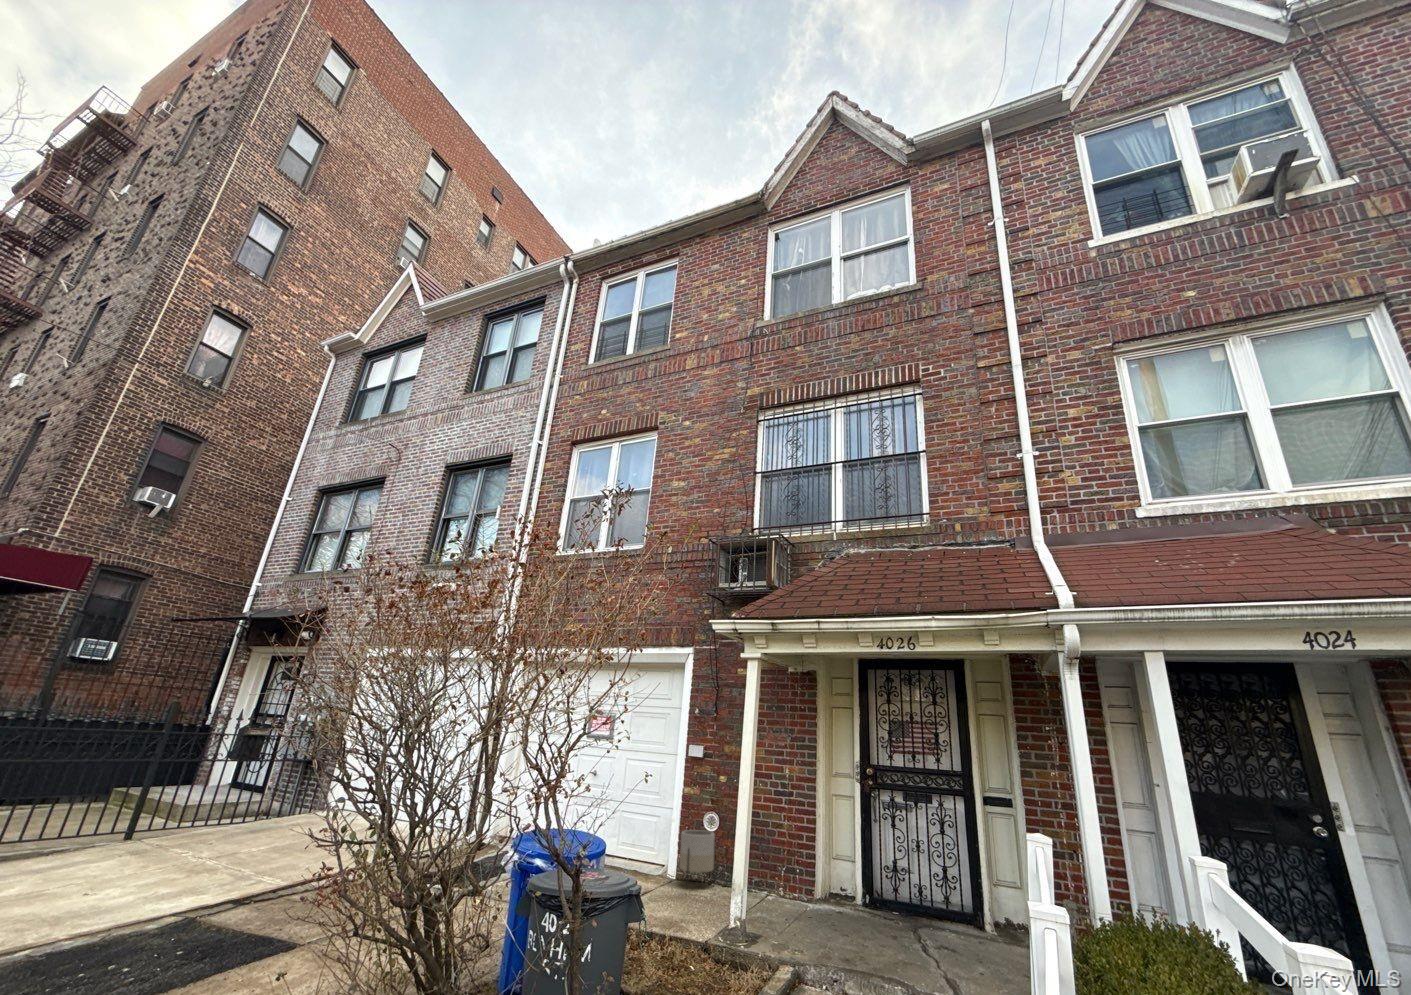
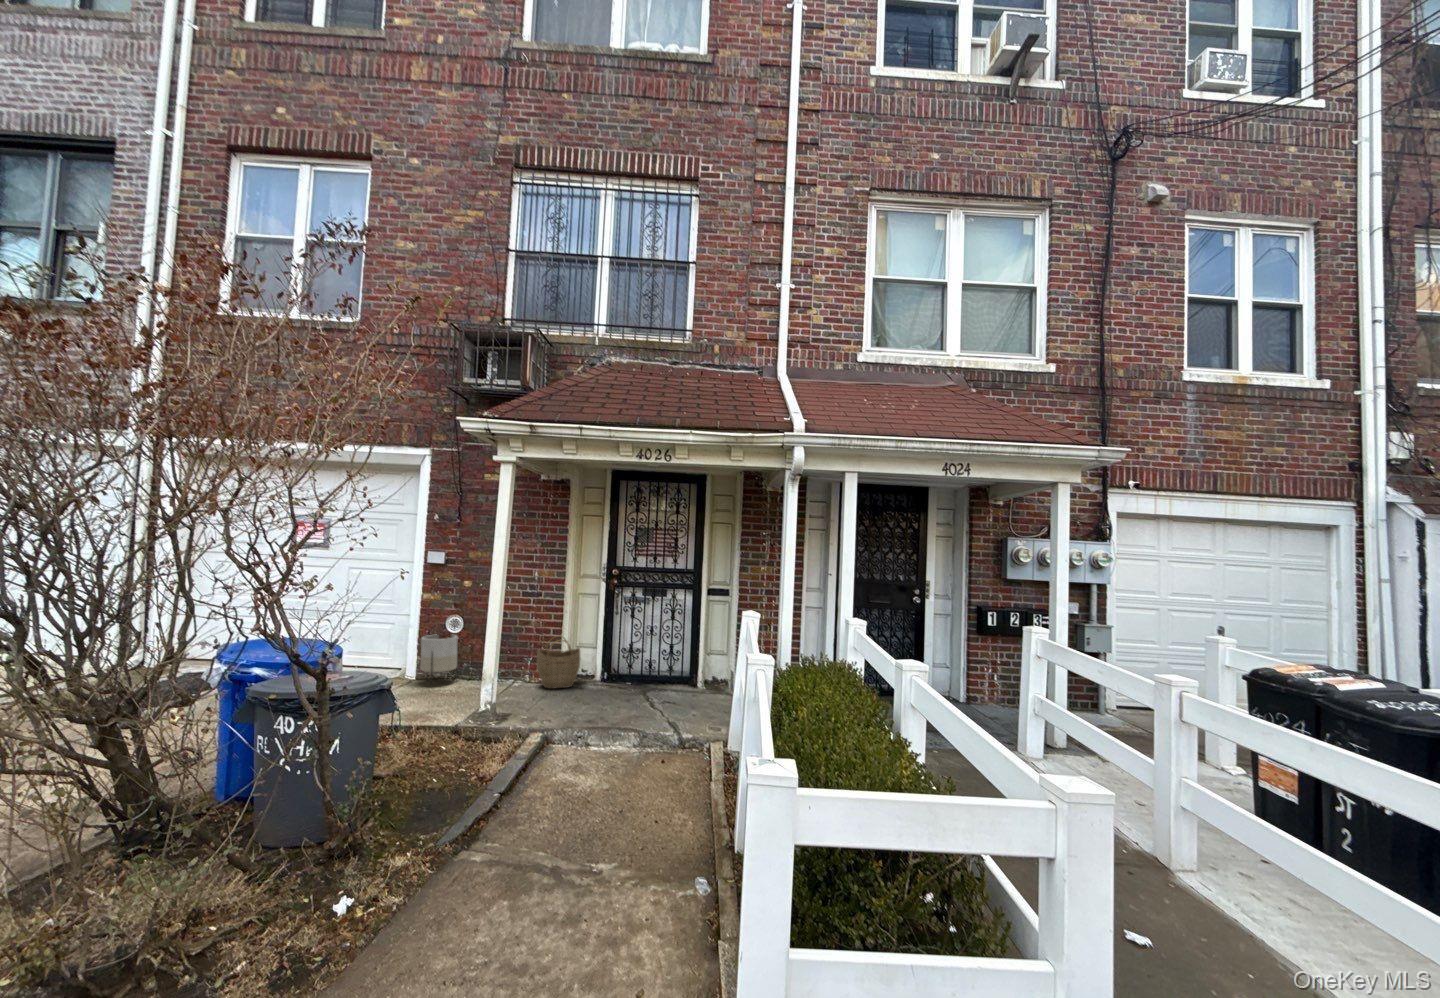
woven basket: none [787,845,834,913] -> present [537,639,580,689]

